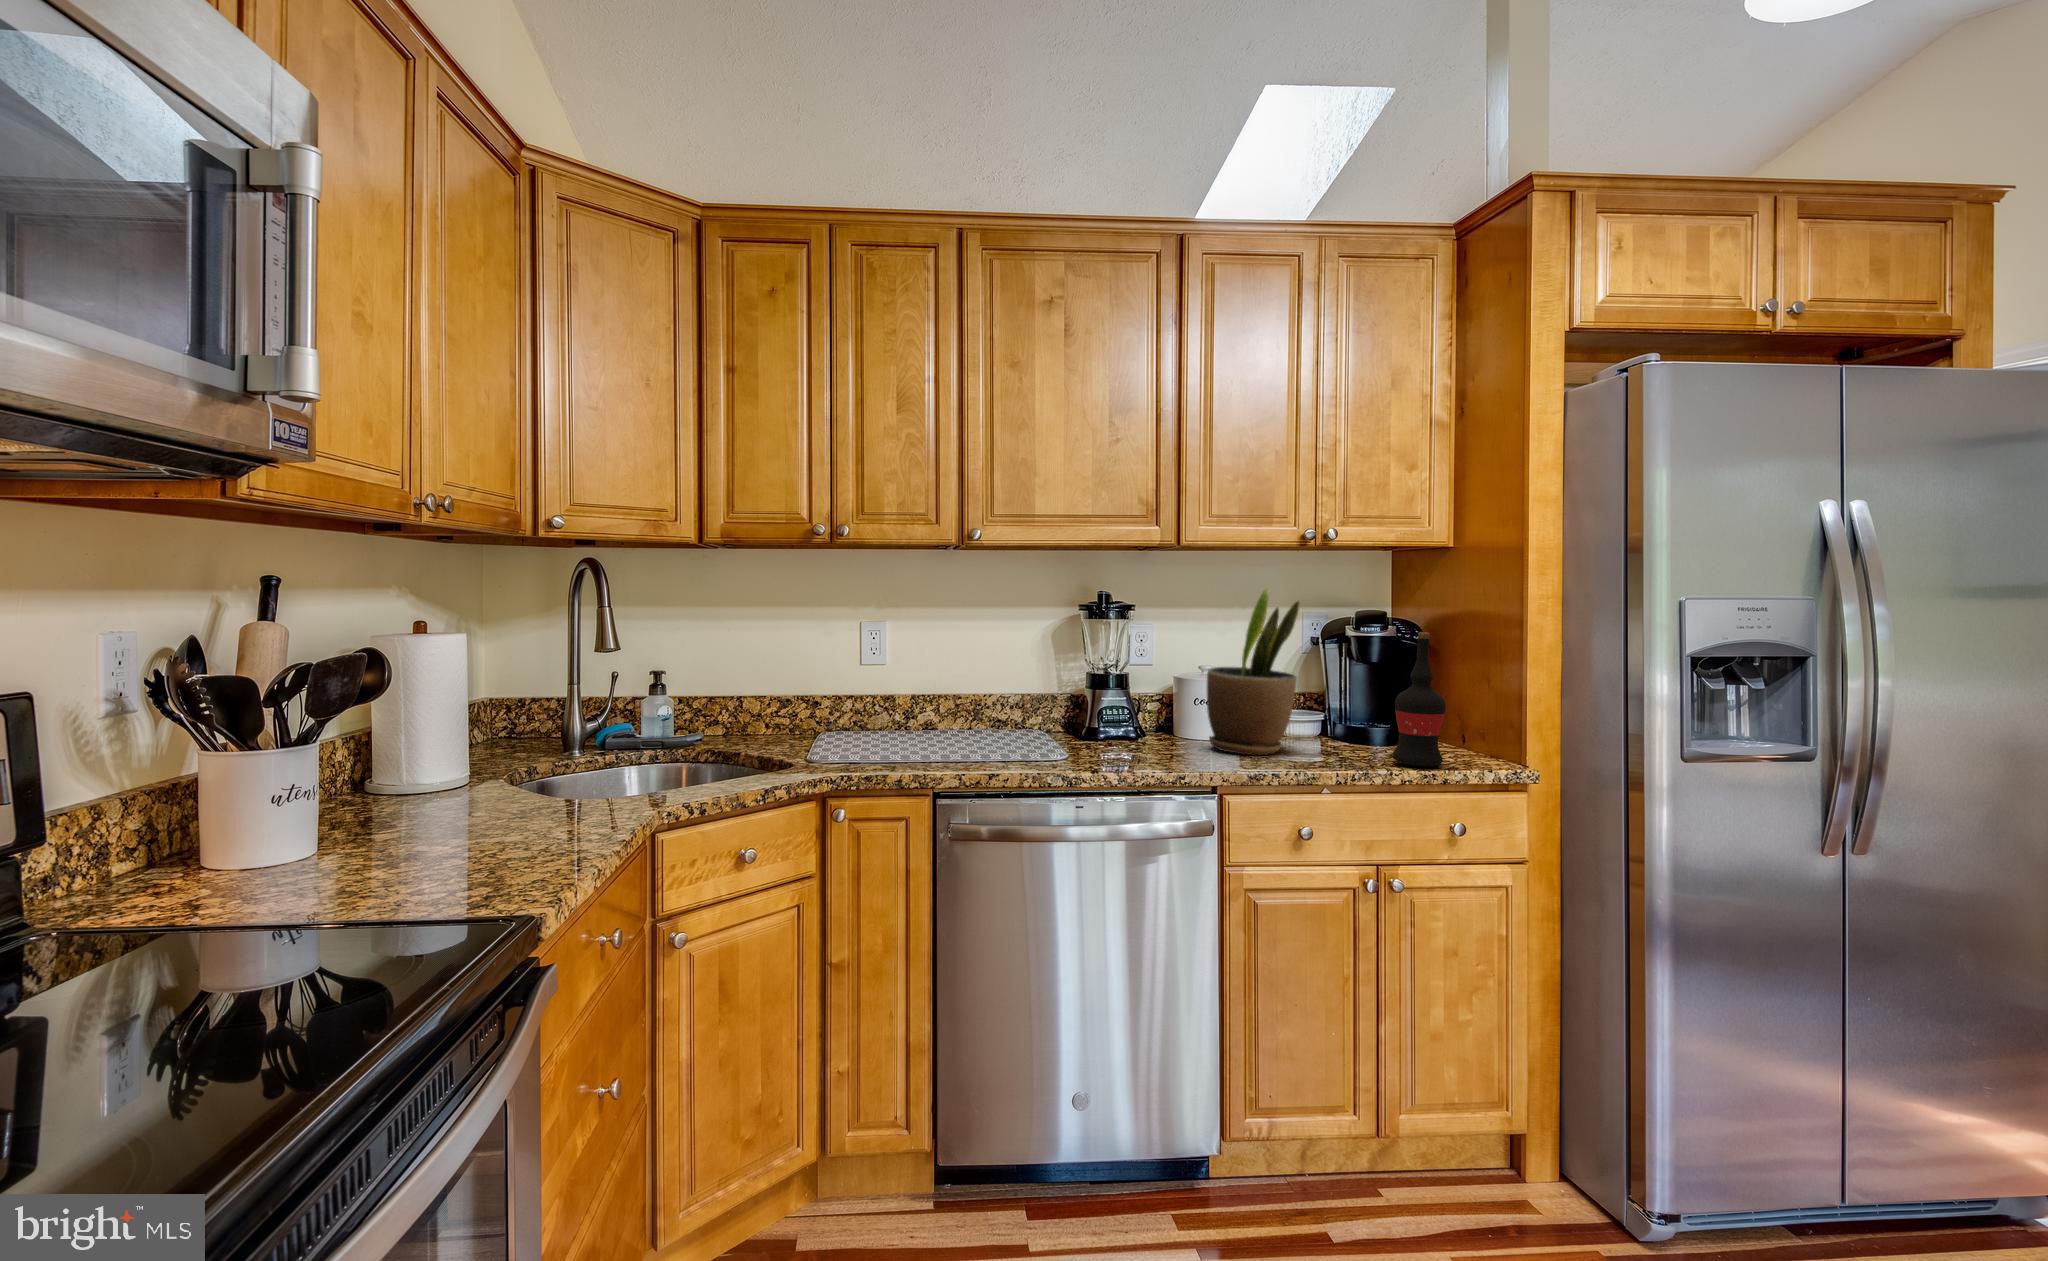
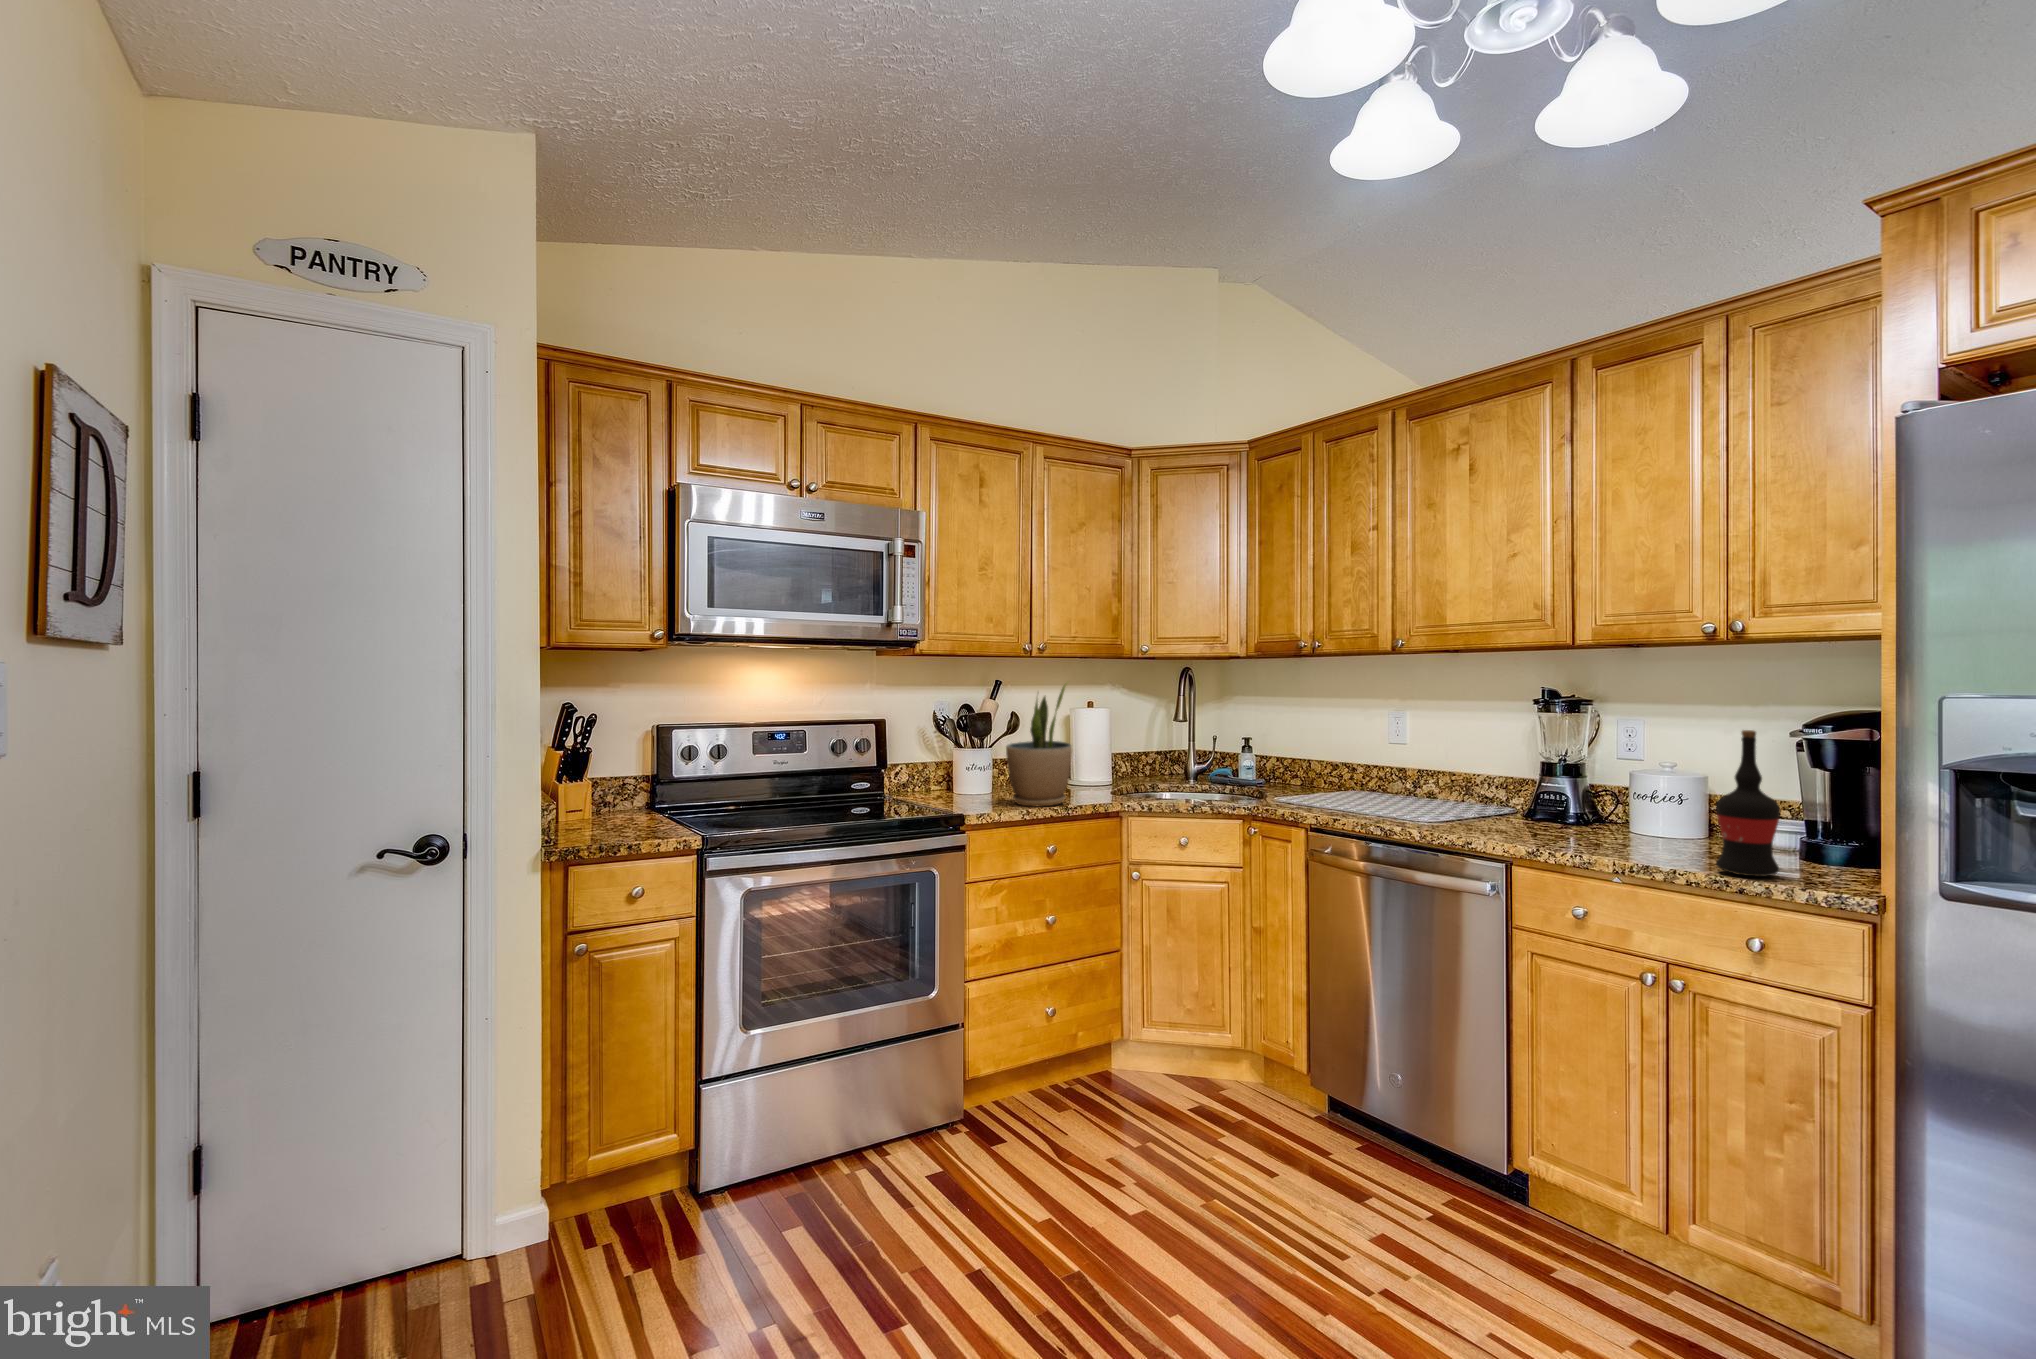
potted plant: present [1207,589,1299,755] -> present [1006,683,1072,807]

